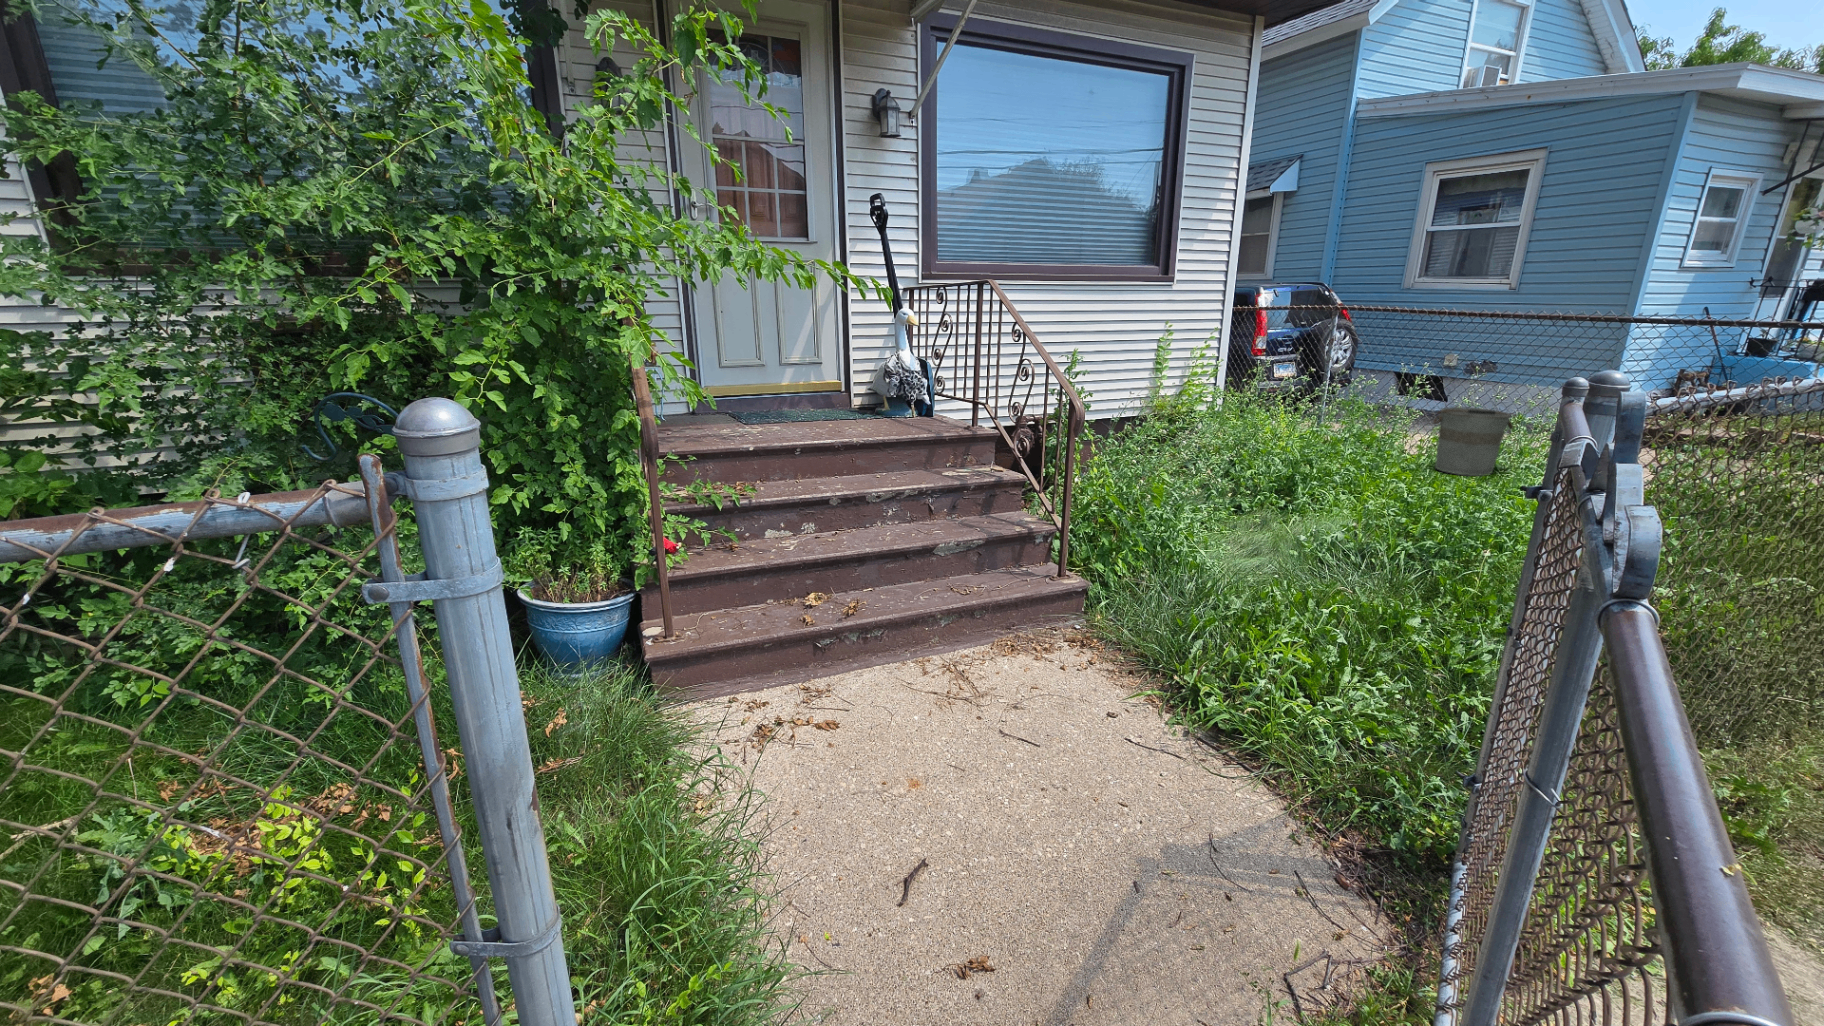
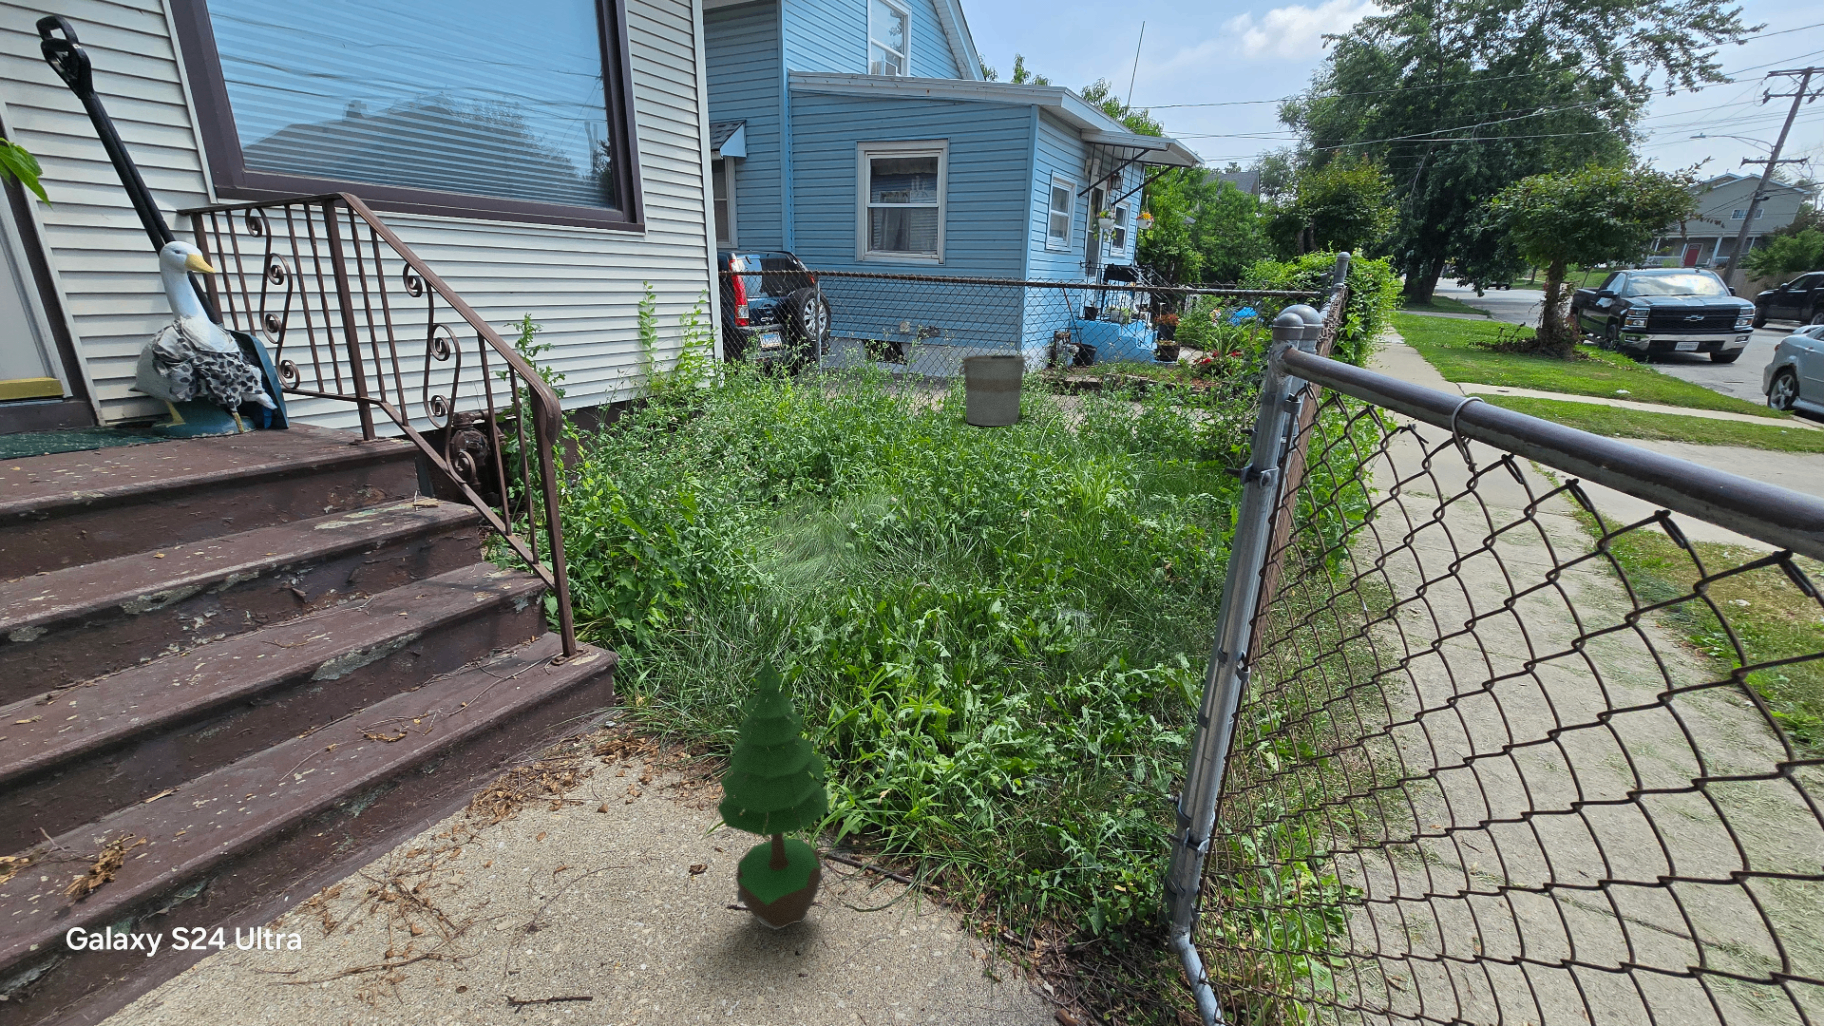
potted tree: none [1121,586,1189,751] -> present [717,658,828,930]

